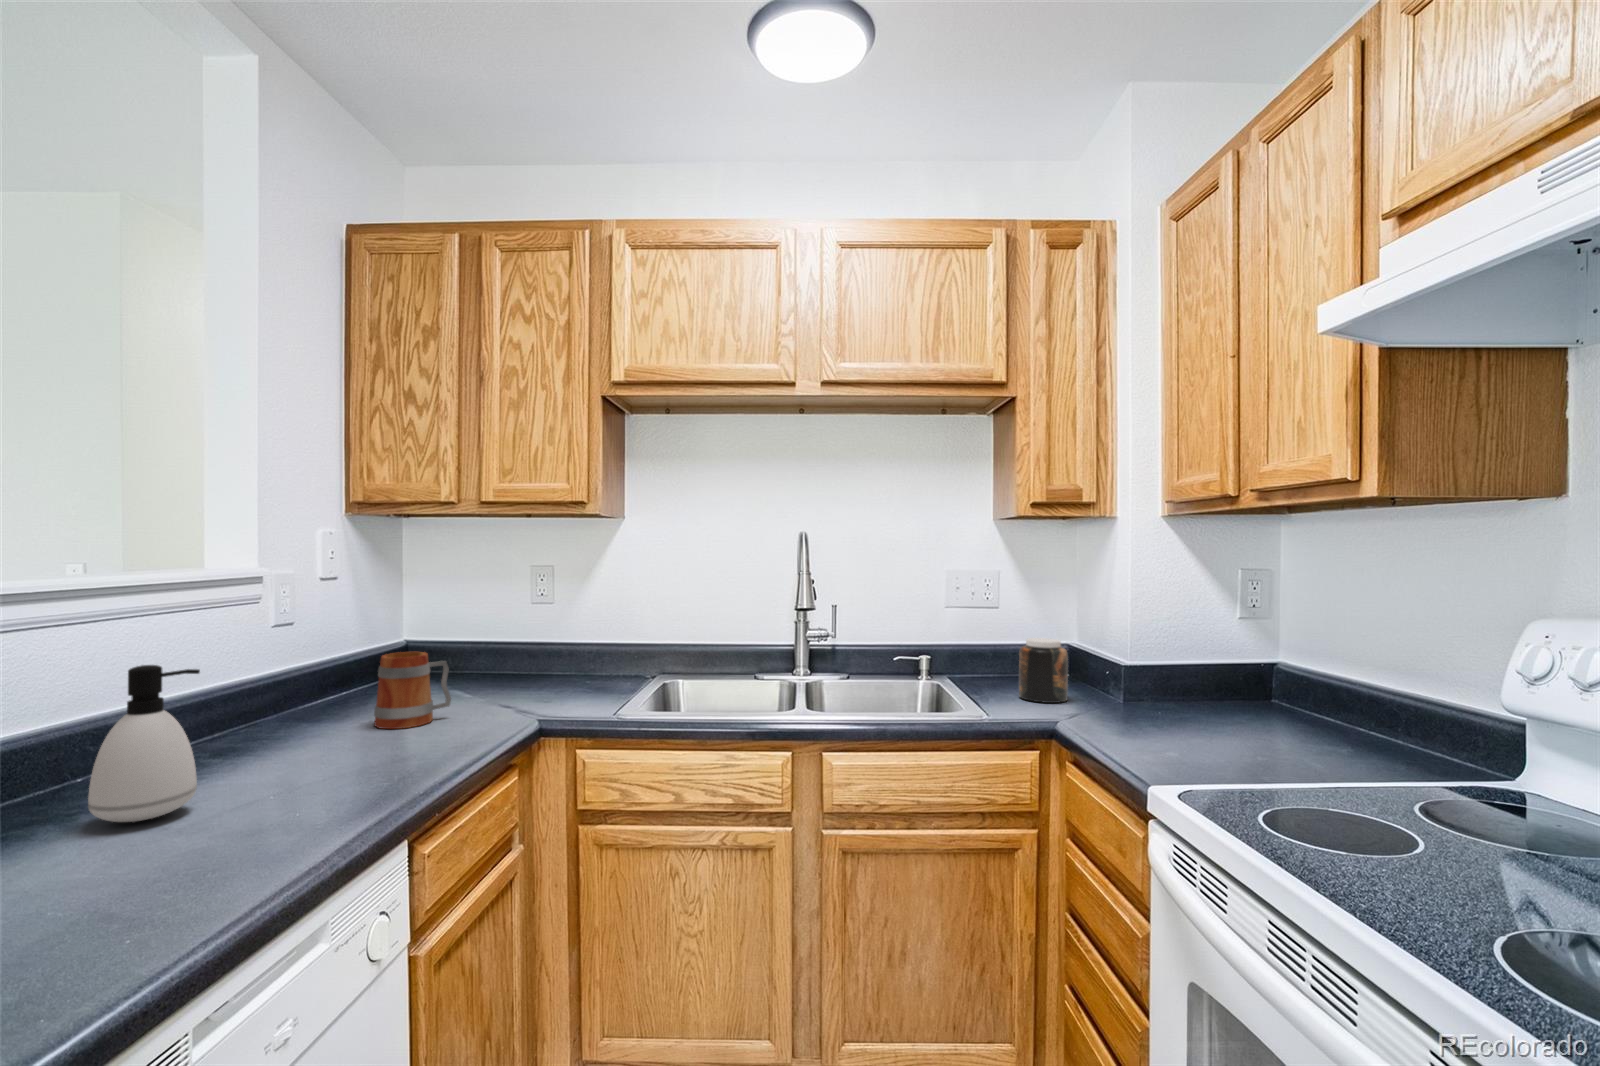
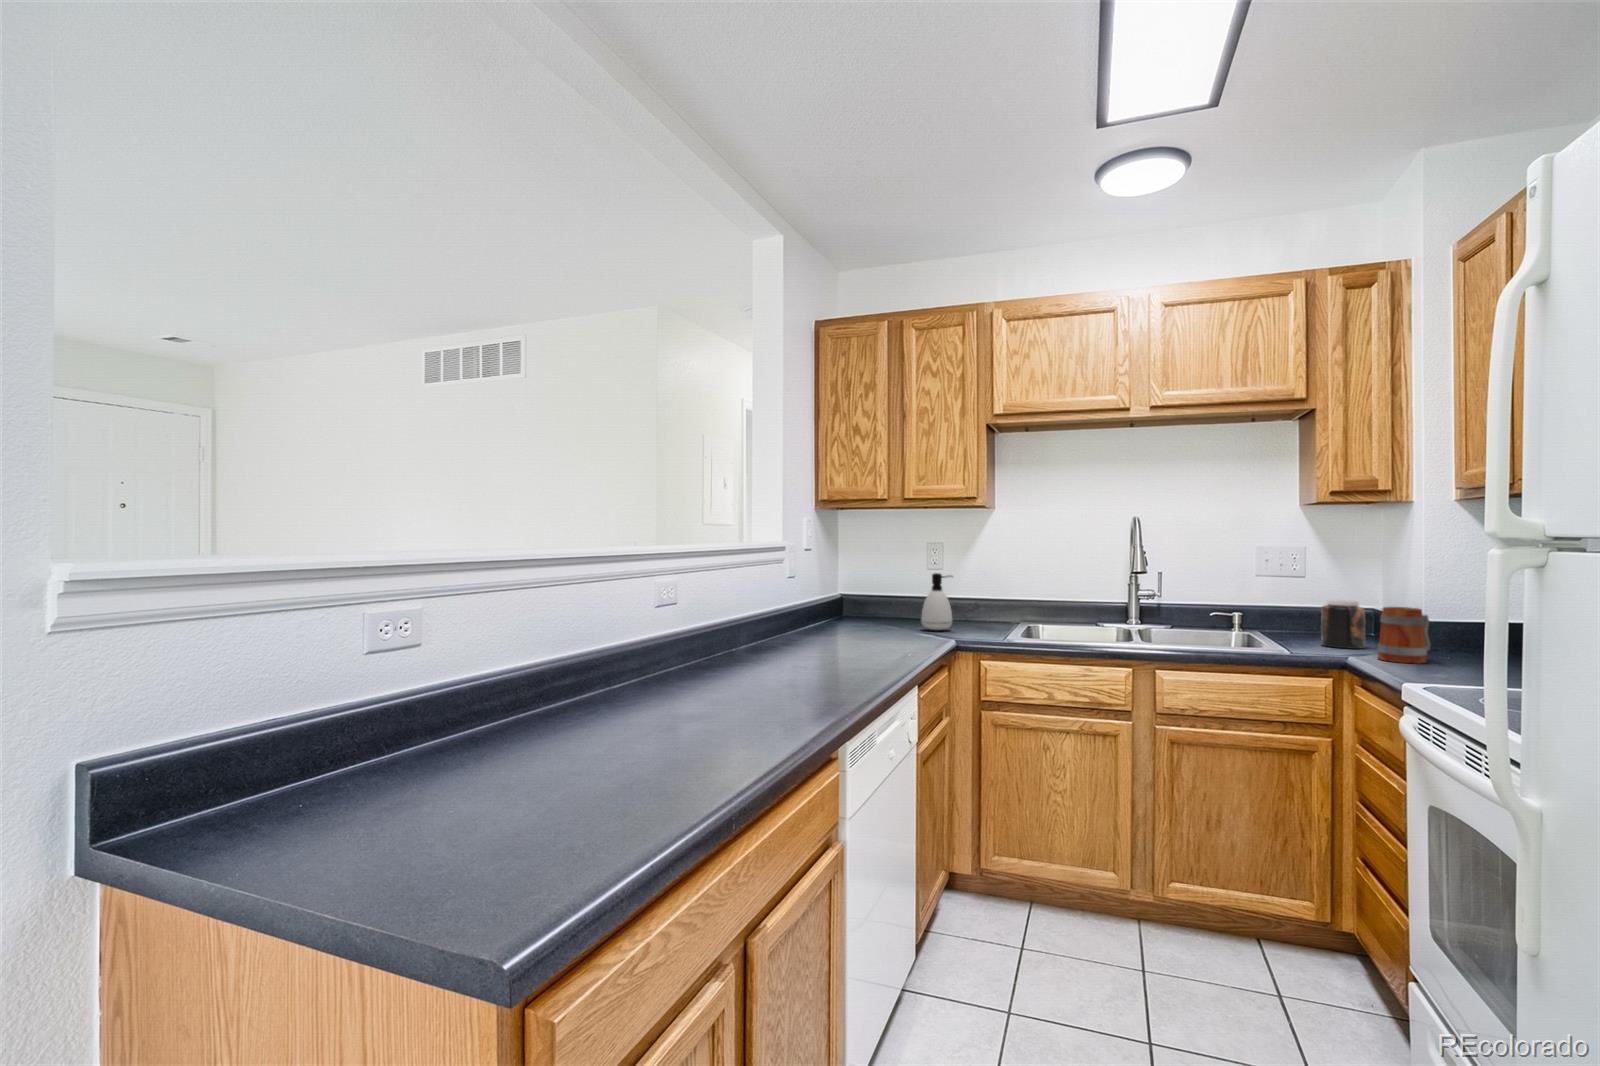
mug: present [374,652,451,729] -> present [1378,607,1430,663]
soap dispenser: present [88,665,200,822] -> present [921,573,952,630]

